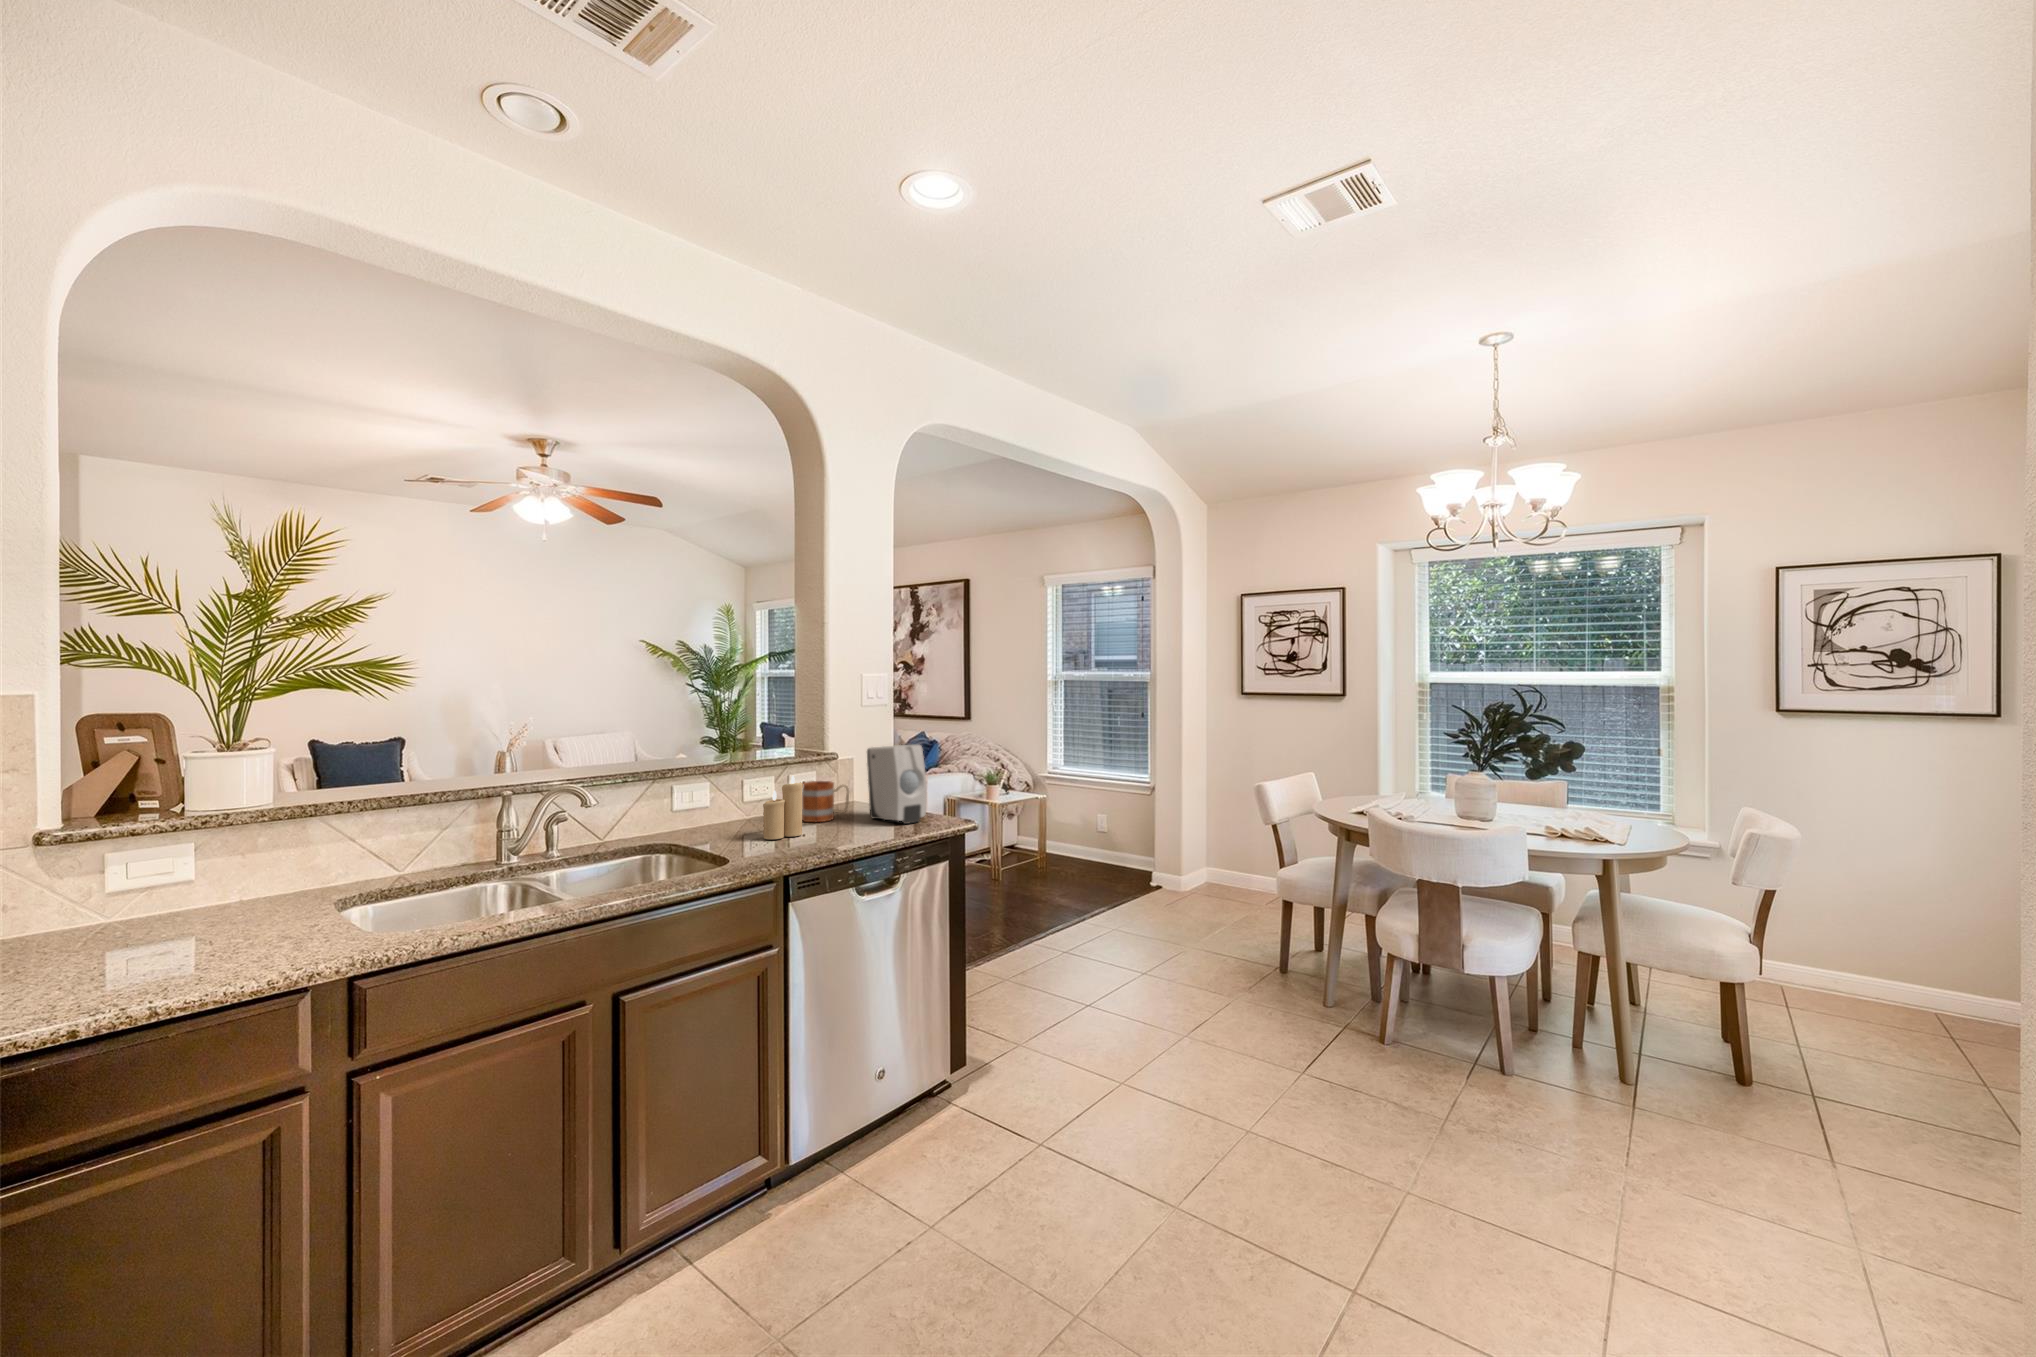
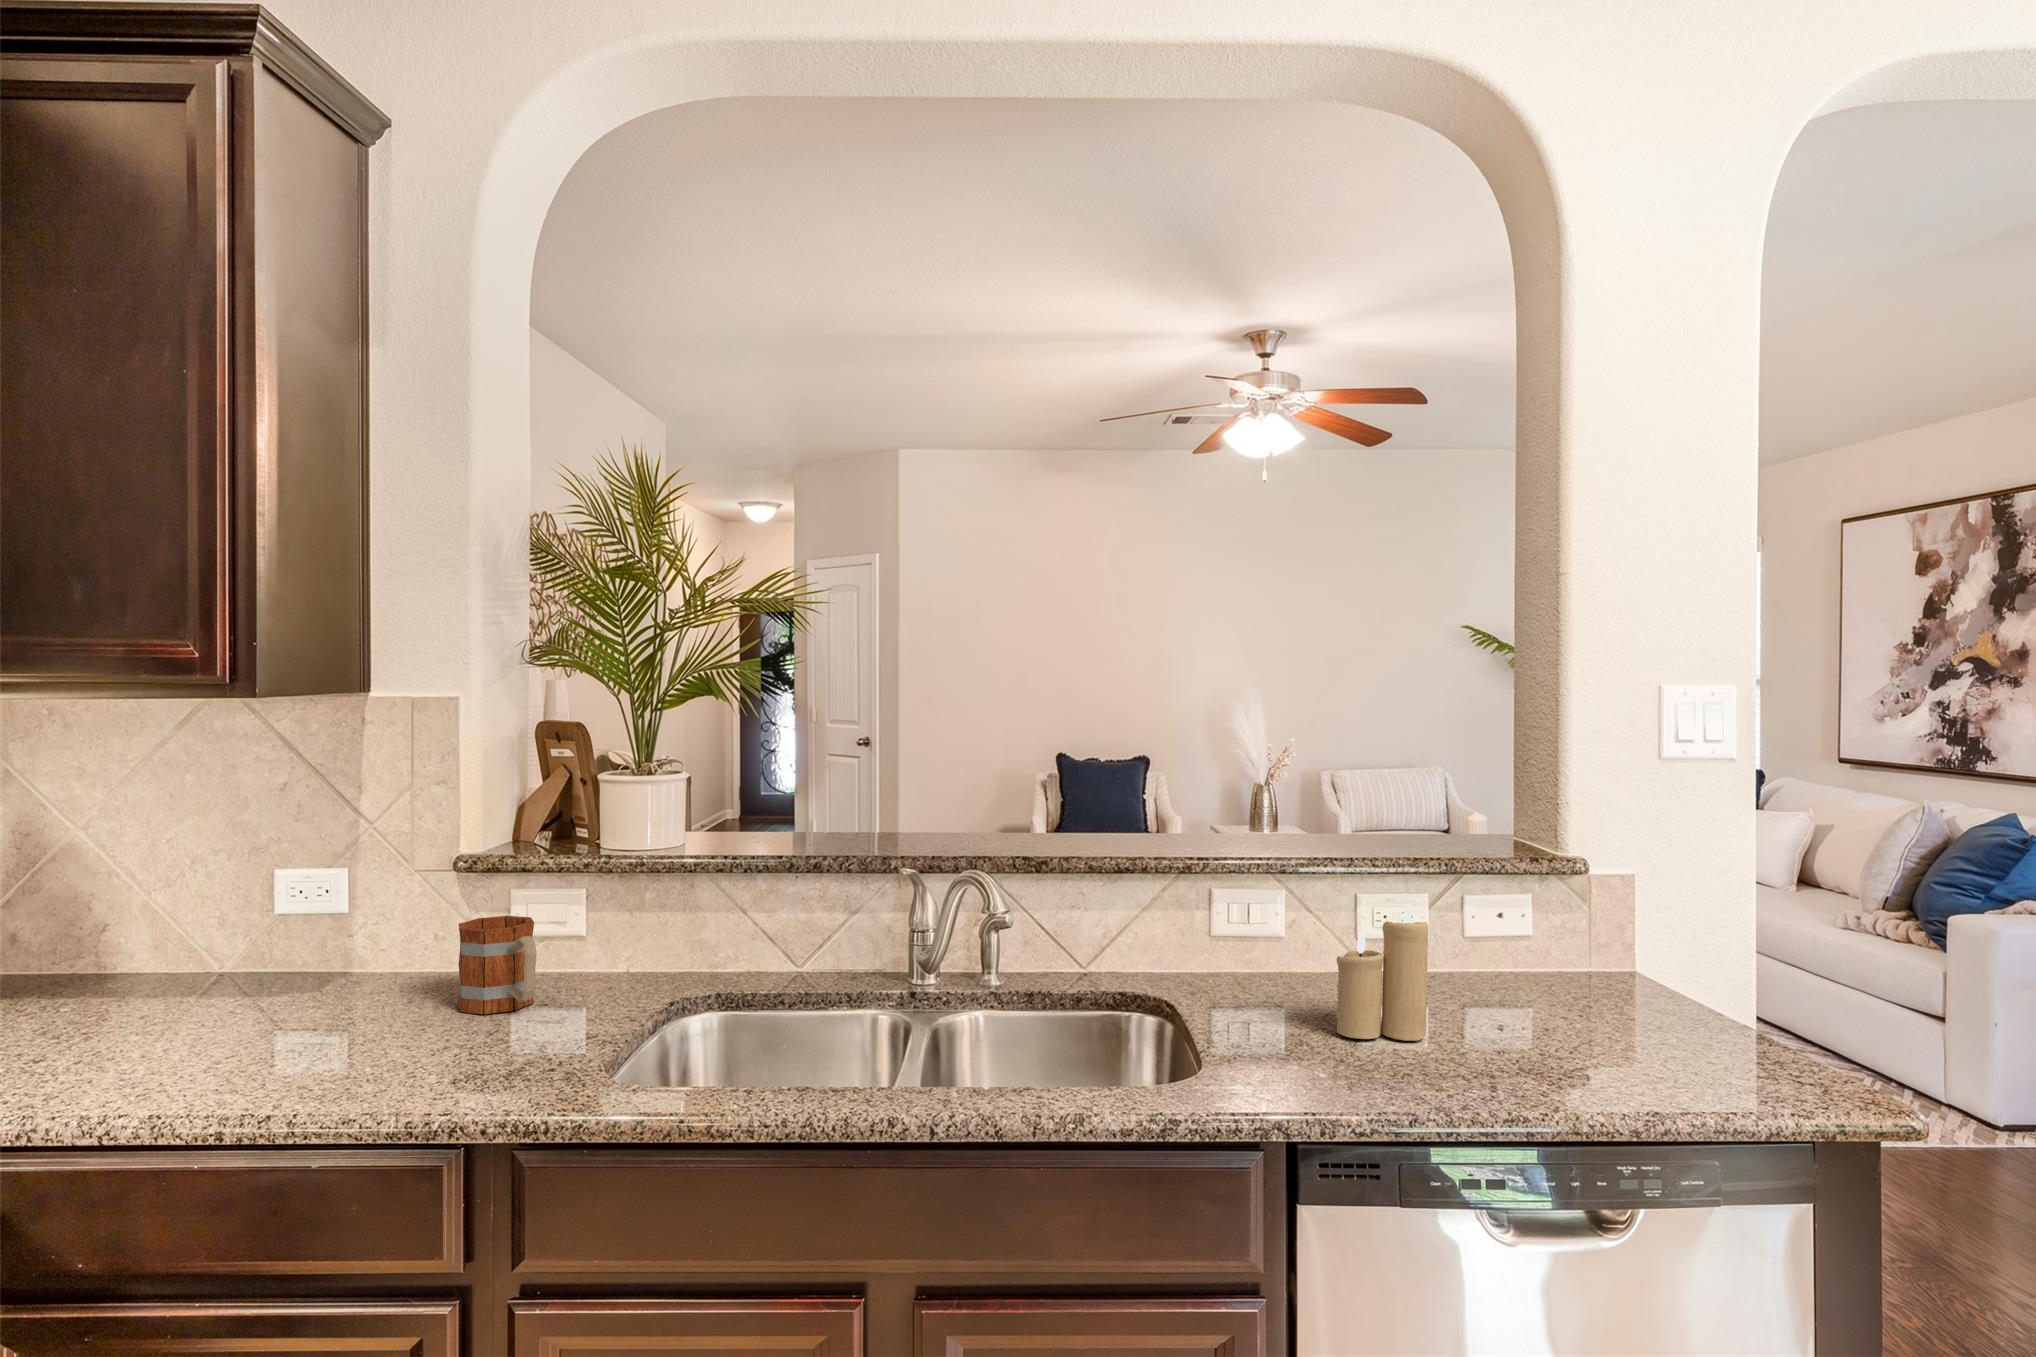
soap dispenser: present [867,745,926,824] -> none [1623,859,1776,1071]
mug: present [802,781,849,822] -> present [458,916,536,1014]

